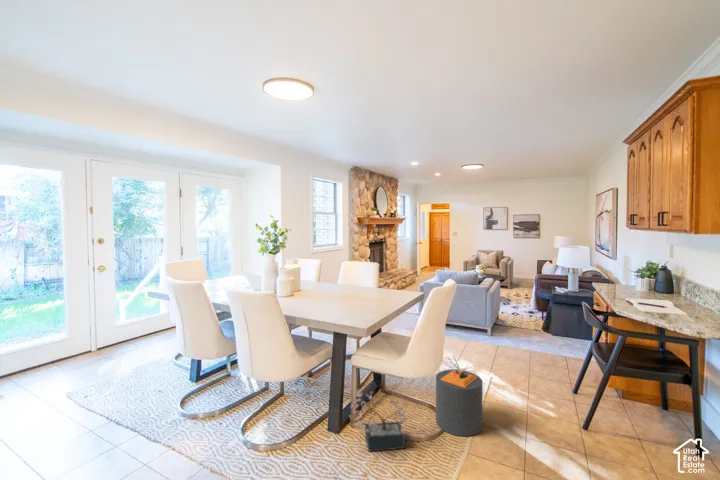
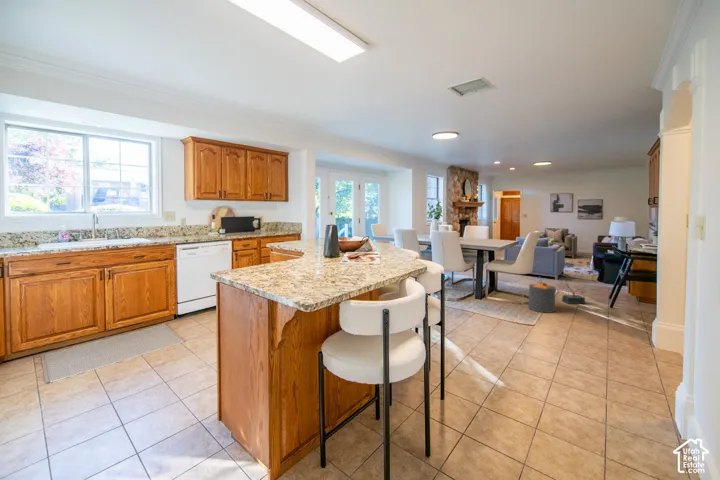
decorative plant: present [350,392,413,451] -> present [562,282,586,304]

